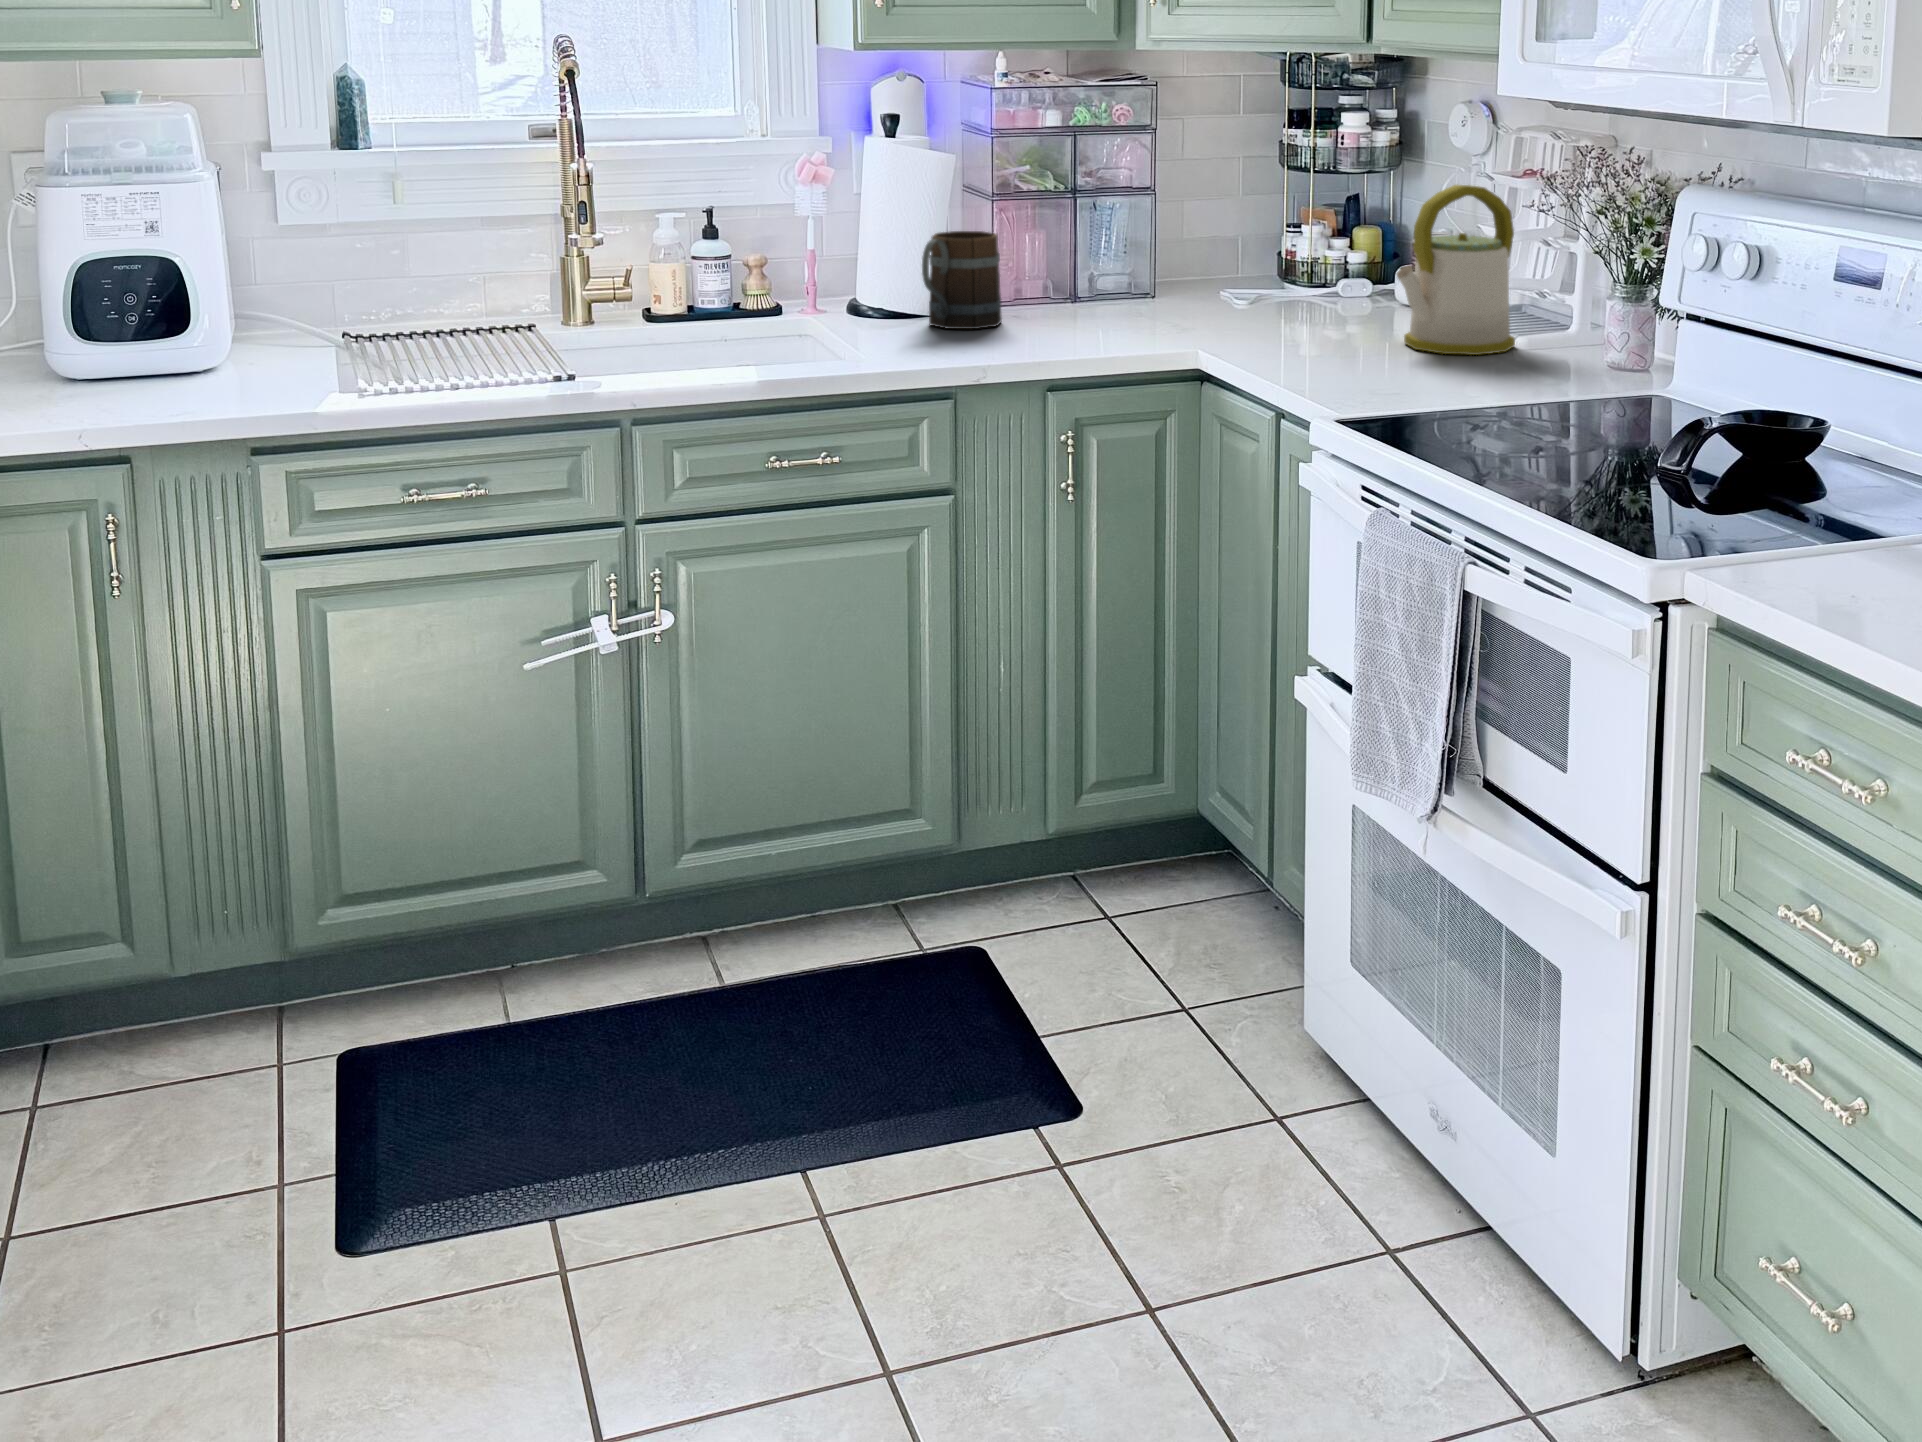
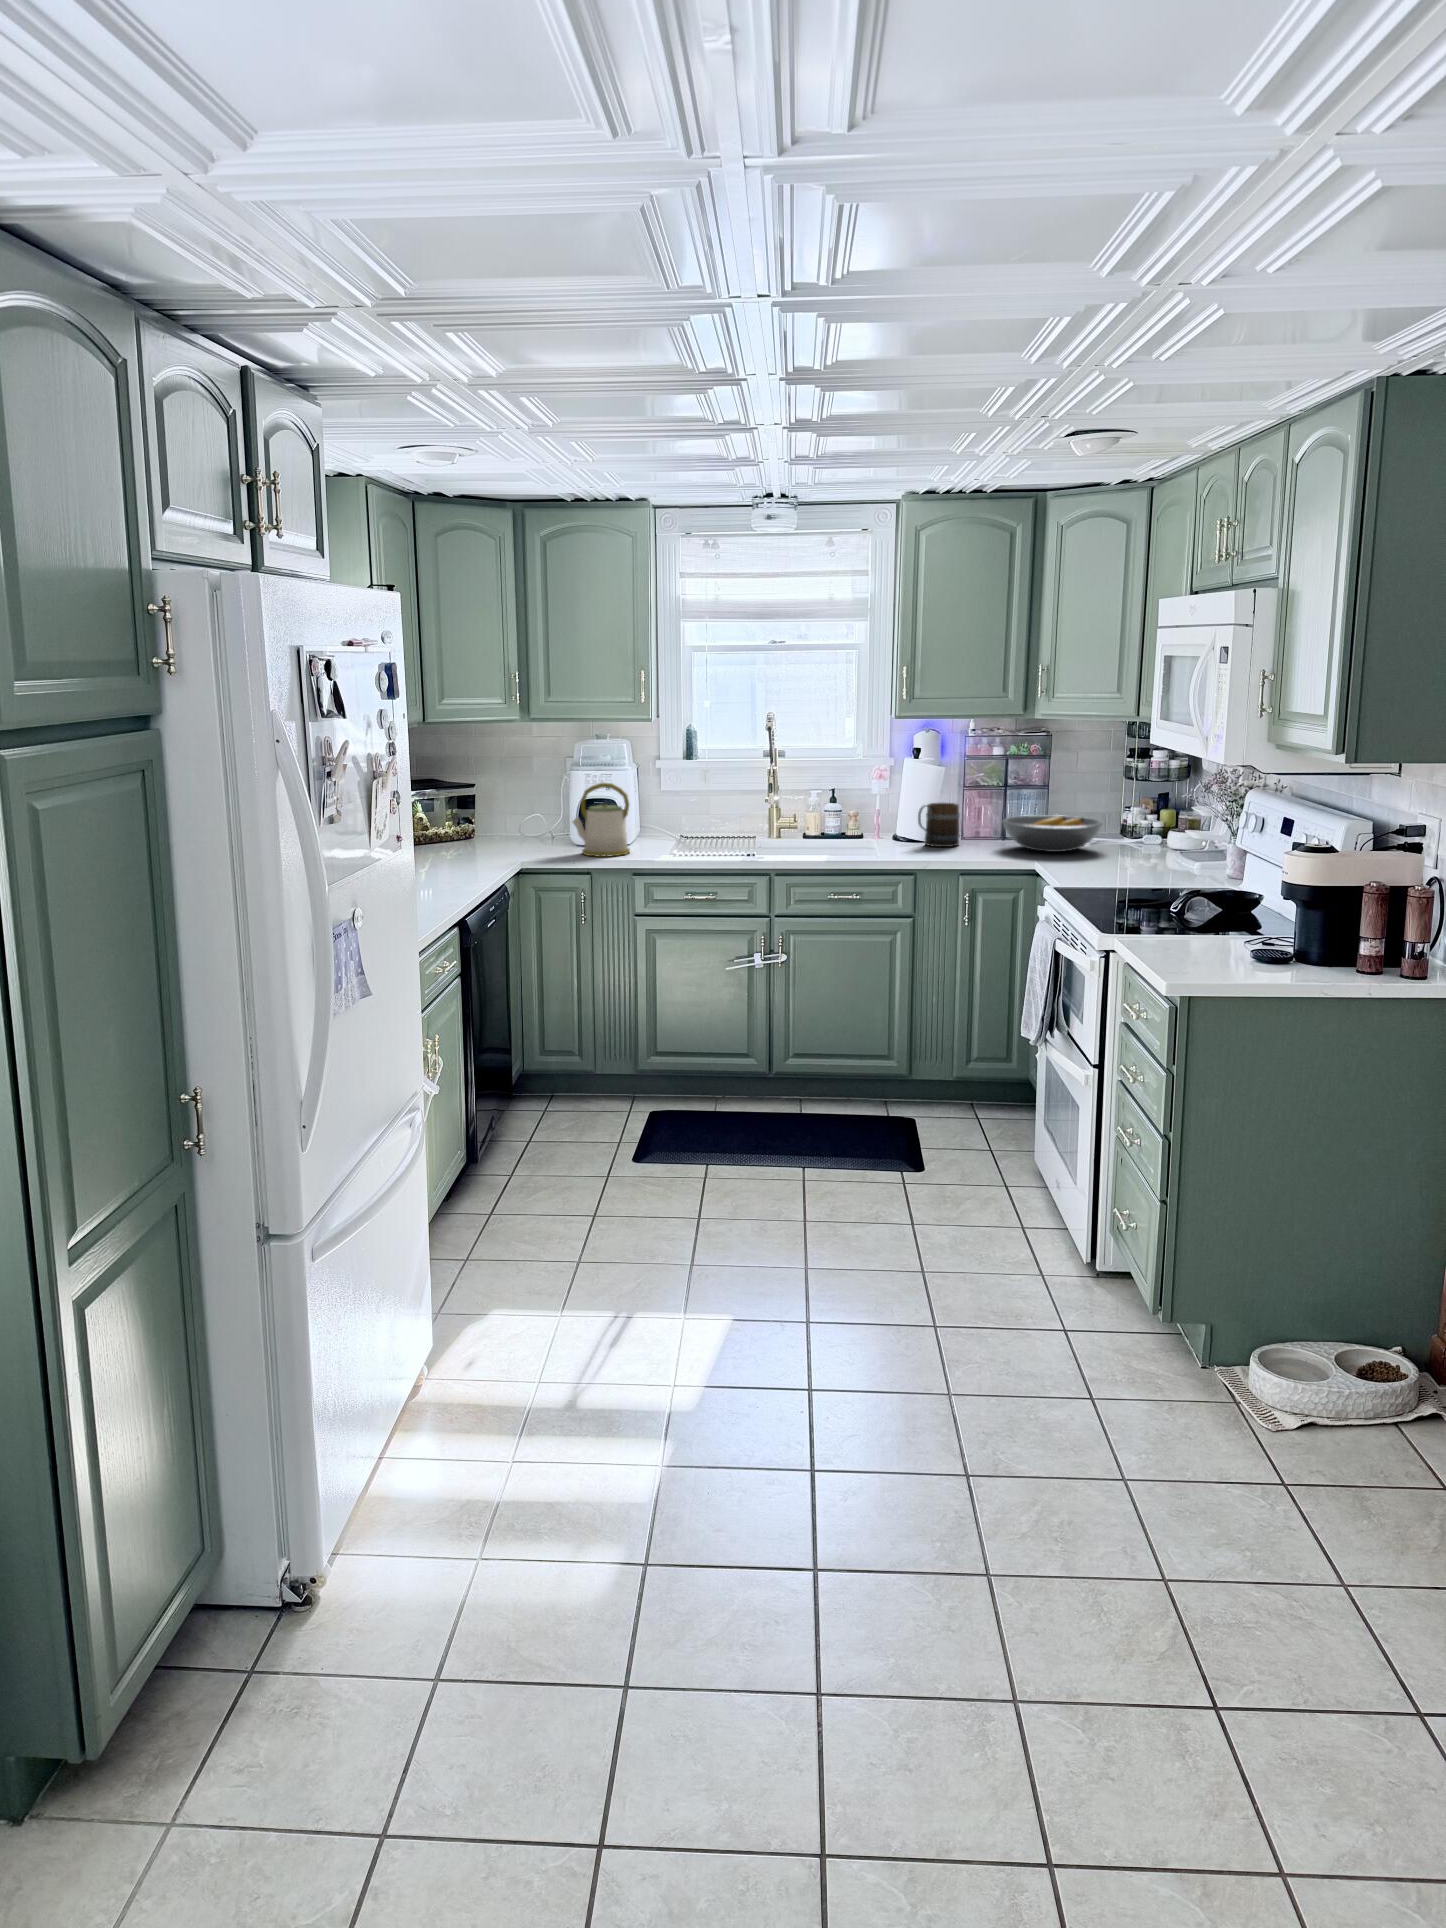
kettle: present [1397,185,1515,355] -> present [573,783,630,857]
fruit bowl: none [1095,248,1305,327] -> present [1002,815,1102,852]

